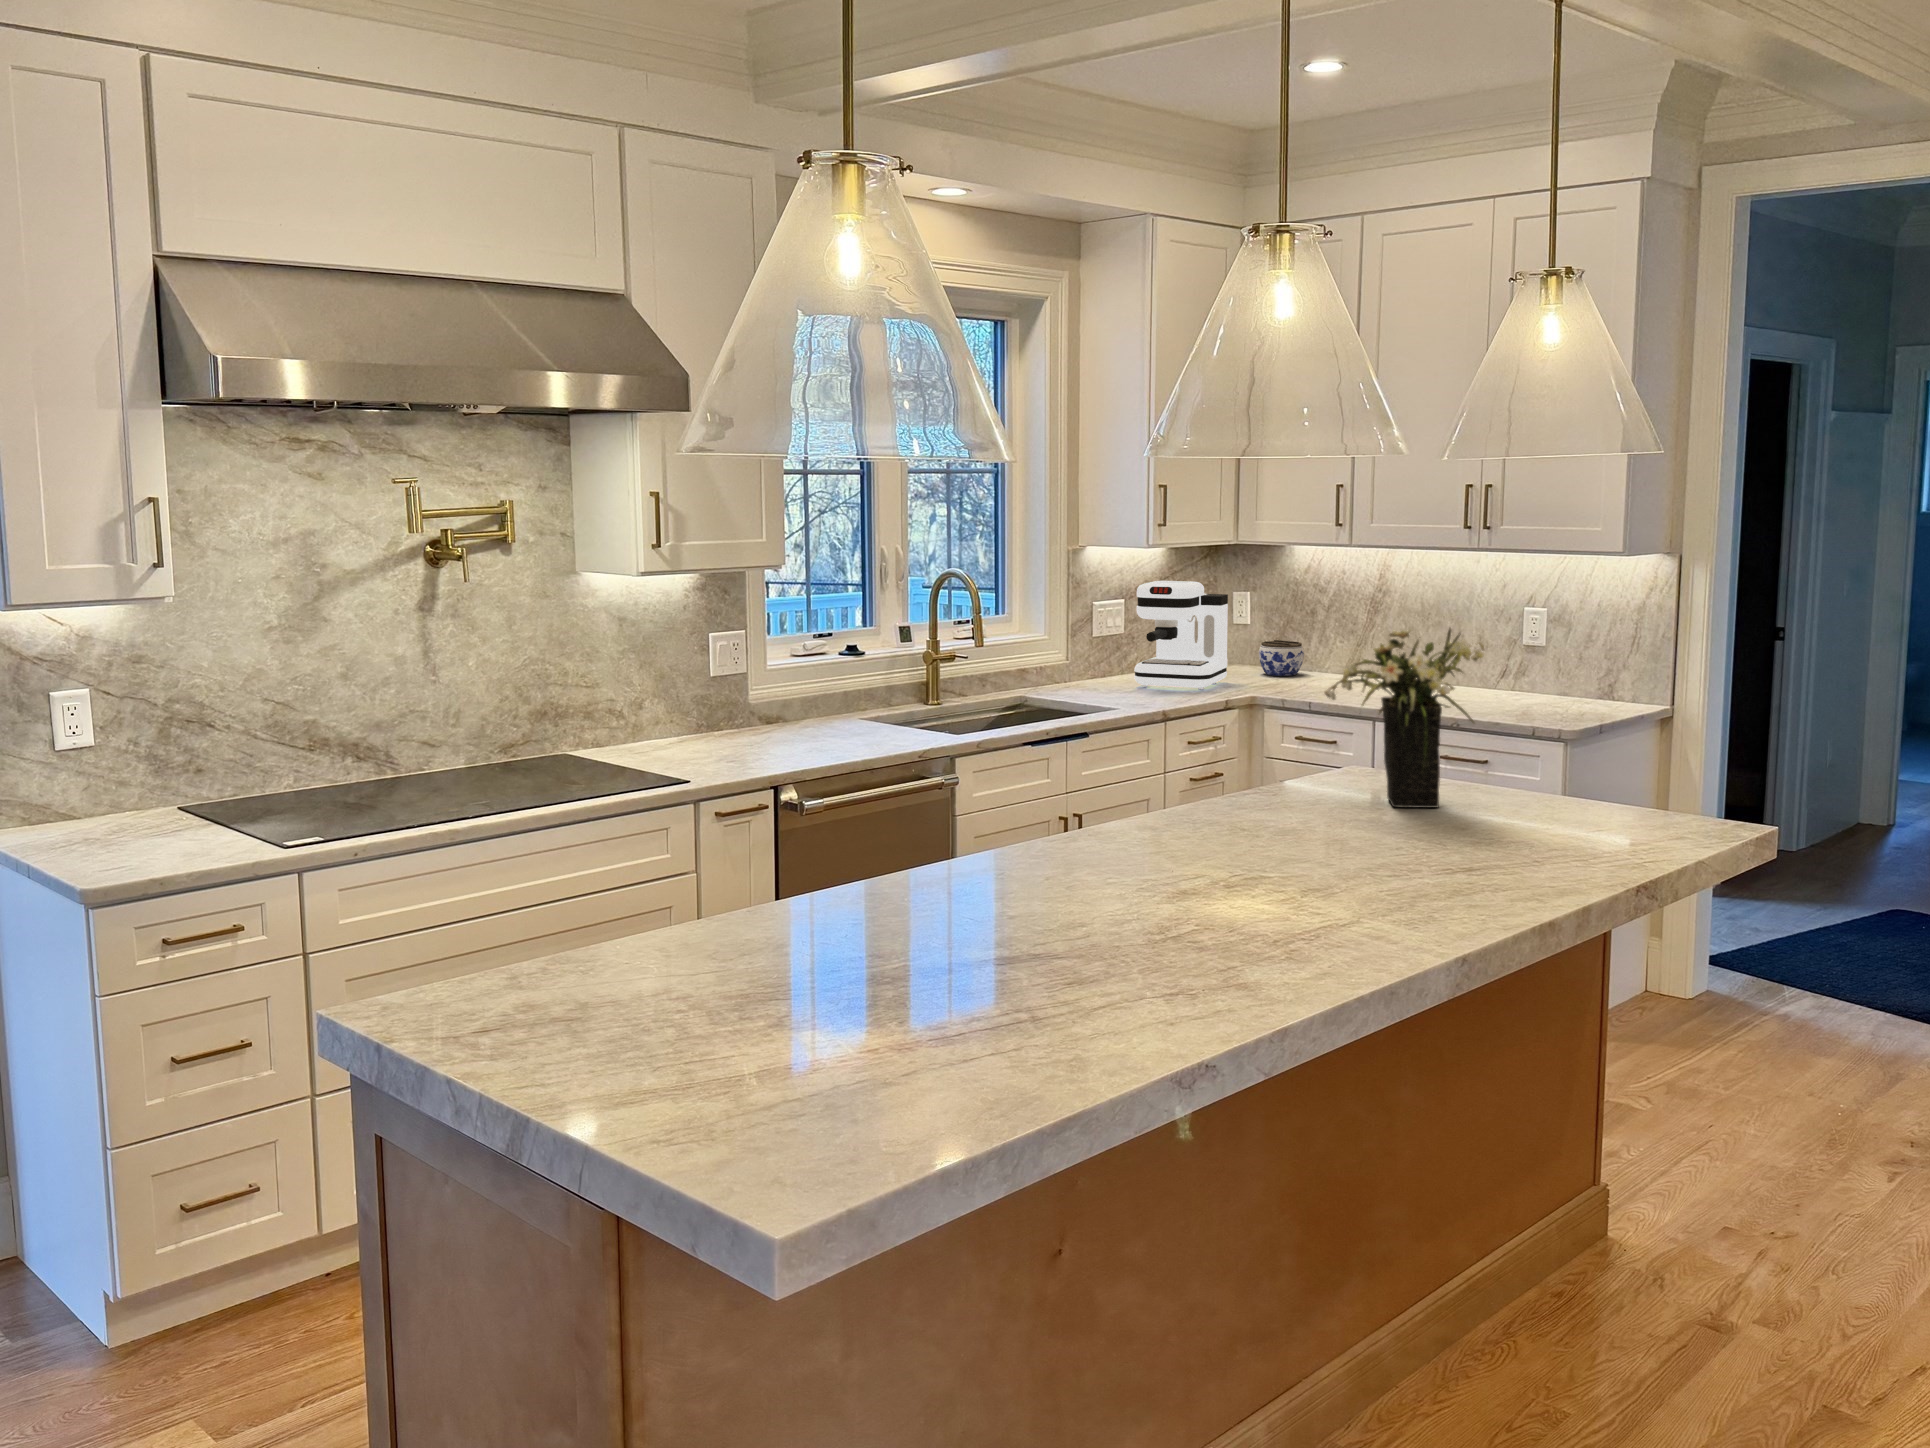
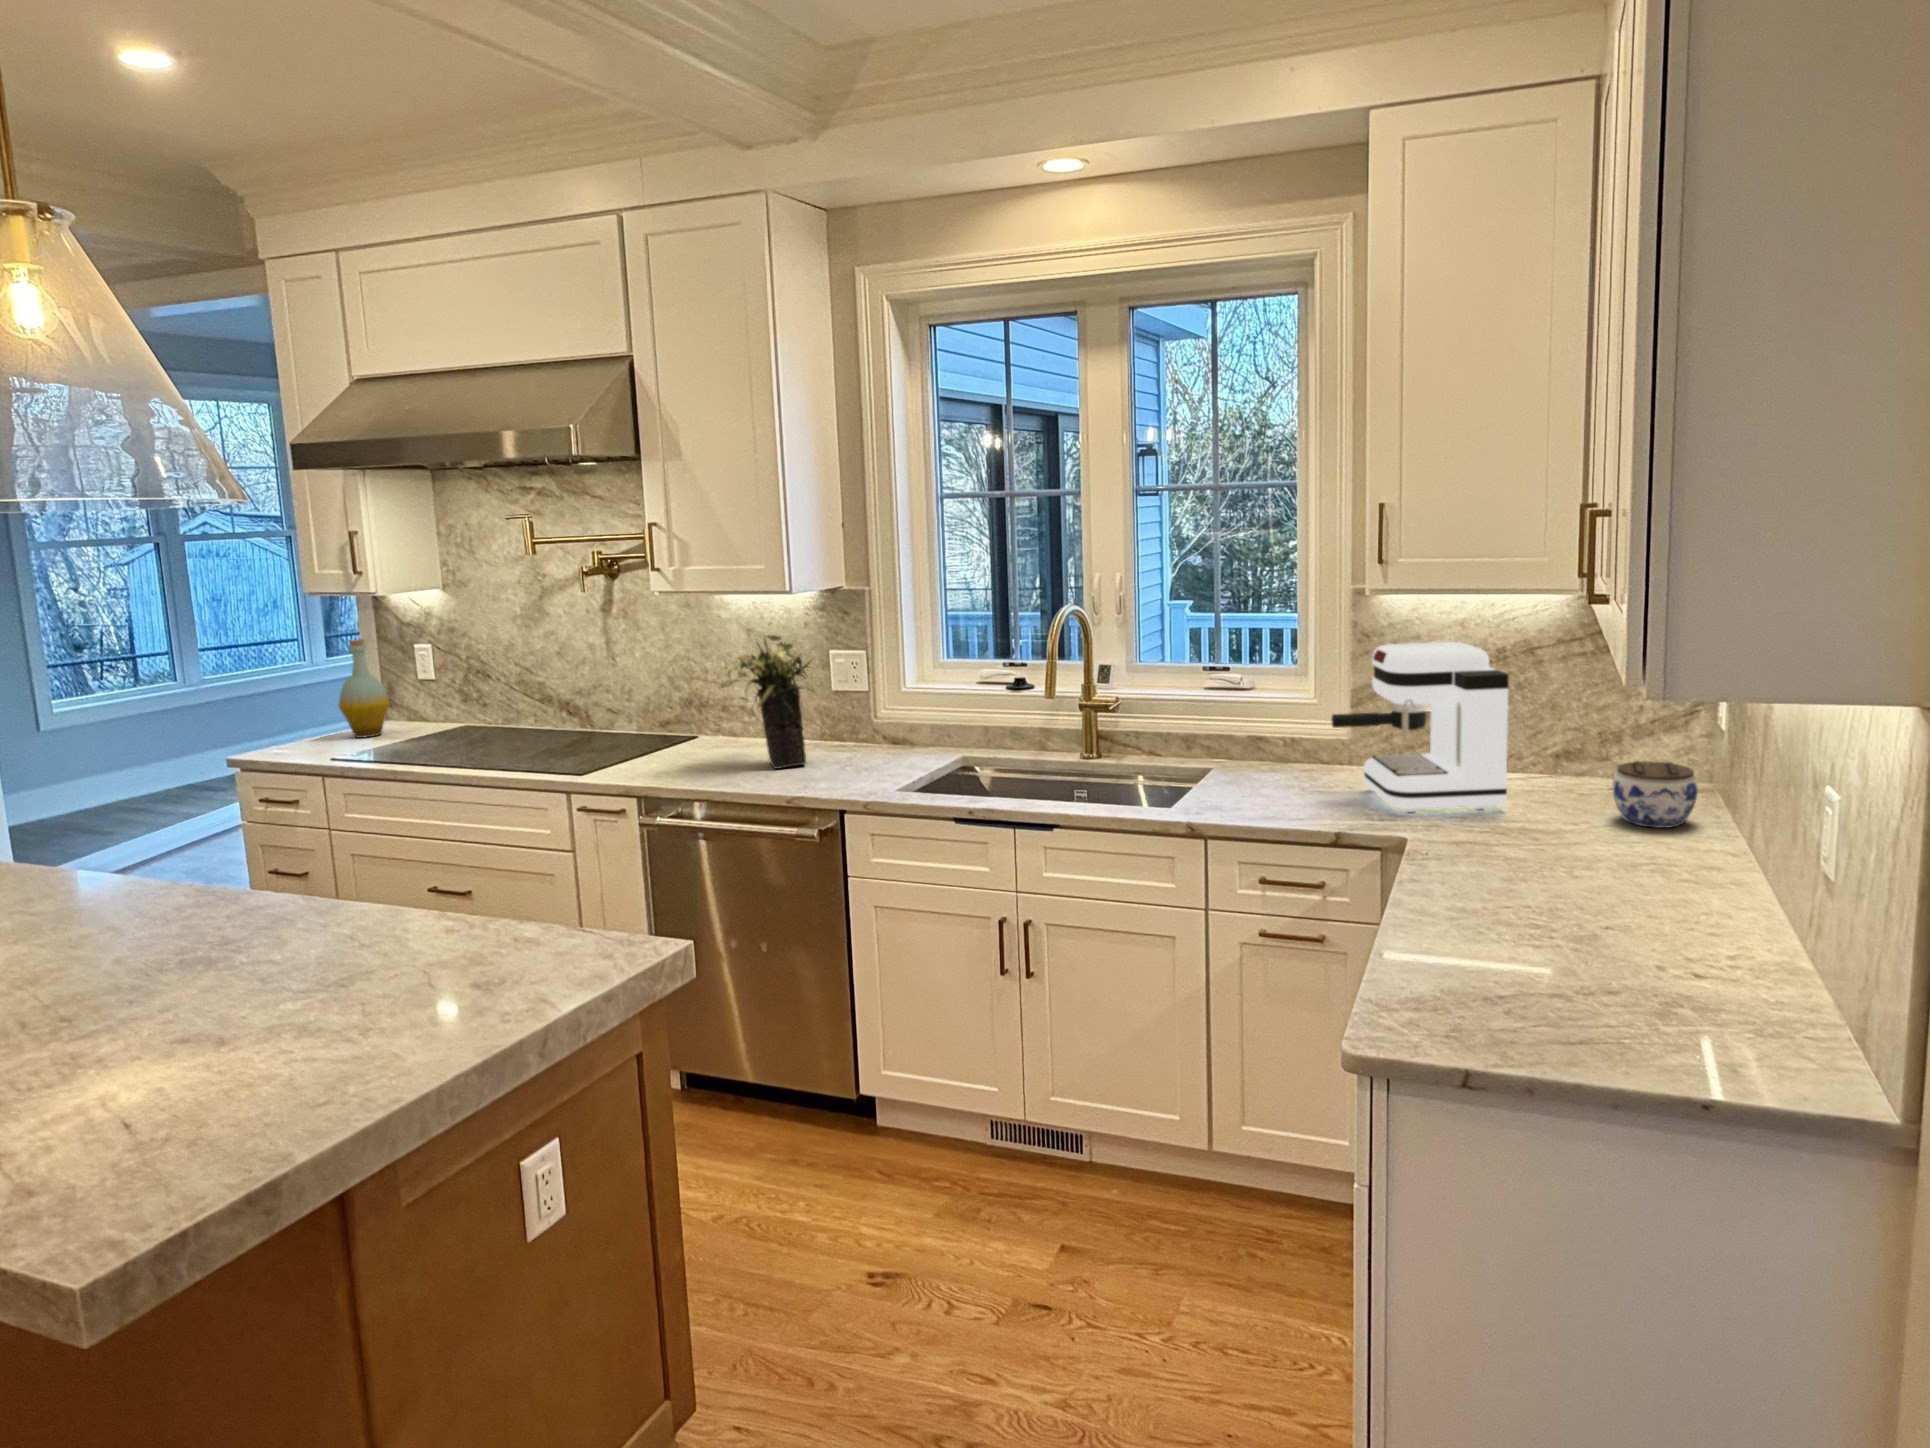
flower arrangement: present [1325,628,1484,808] -> present [717,635,813,769]
bottle: none [56,678,145,843] -> present [339,639,390,738]

